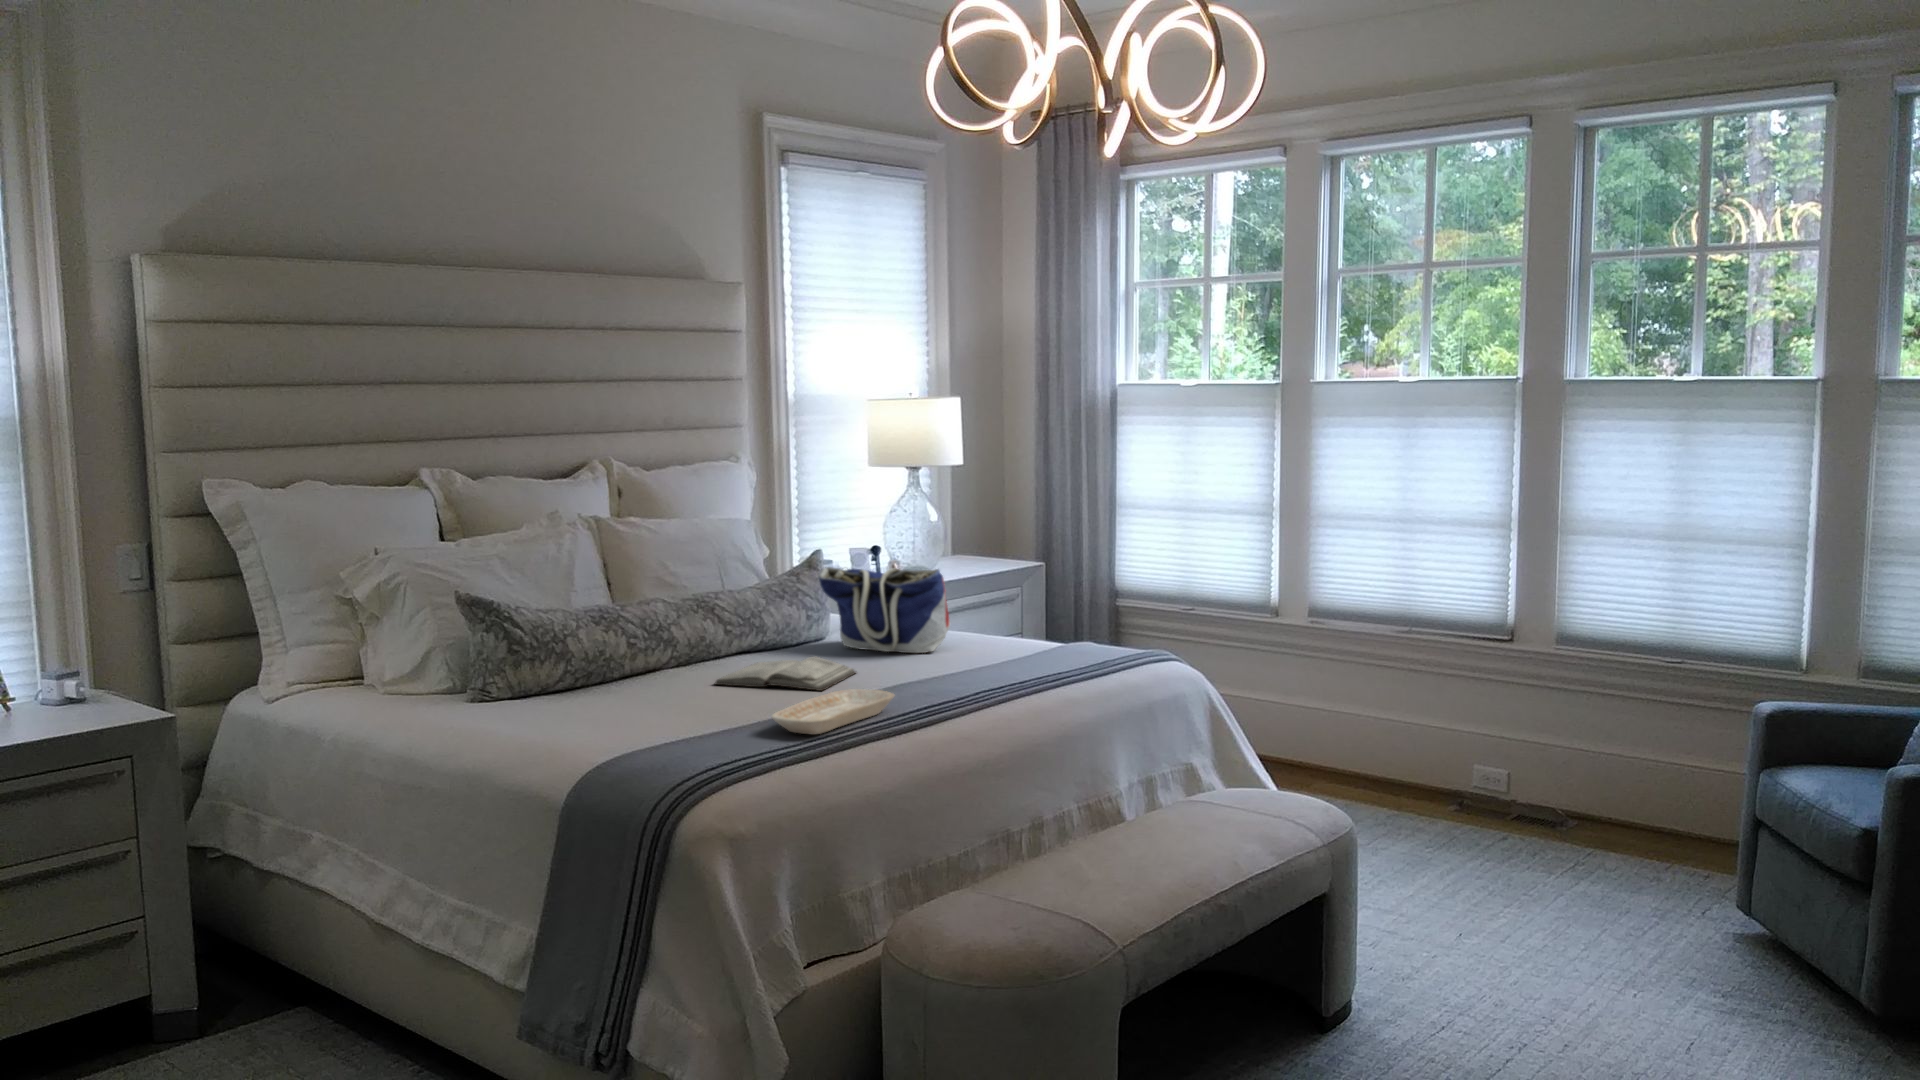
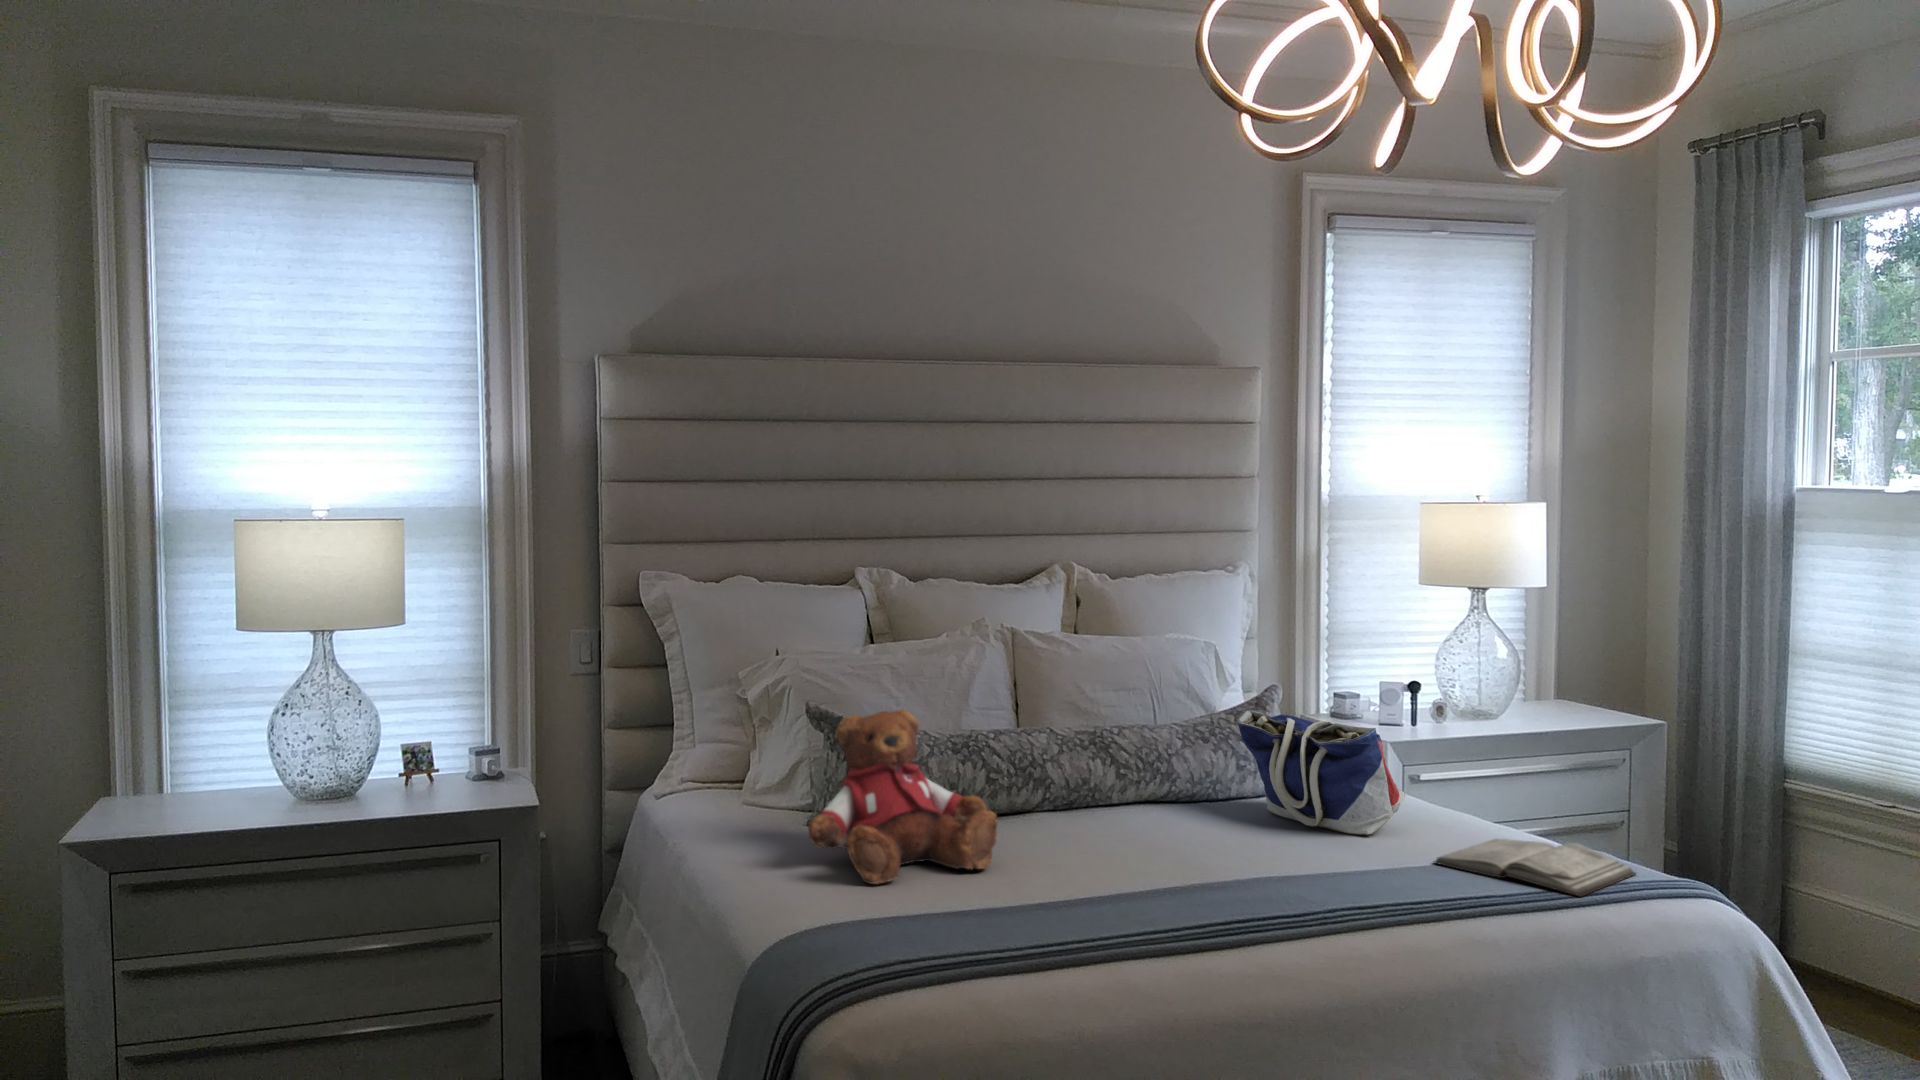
teddy bear: none [530,585,690,730] -> present [808,710,998,884]
diary: present [715,657,856,691] -> present [1434,839,1636,897]
tray: present [772,689,895,735] -> none [1030,877,1218,936]

